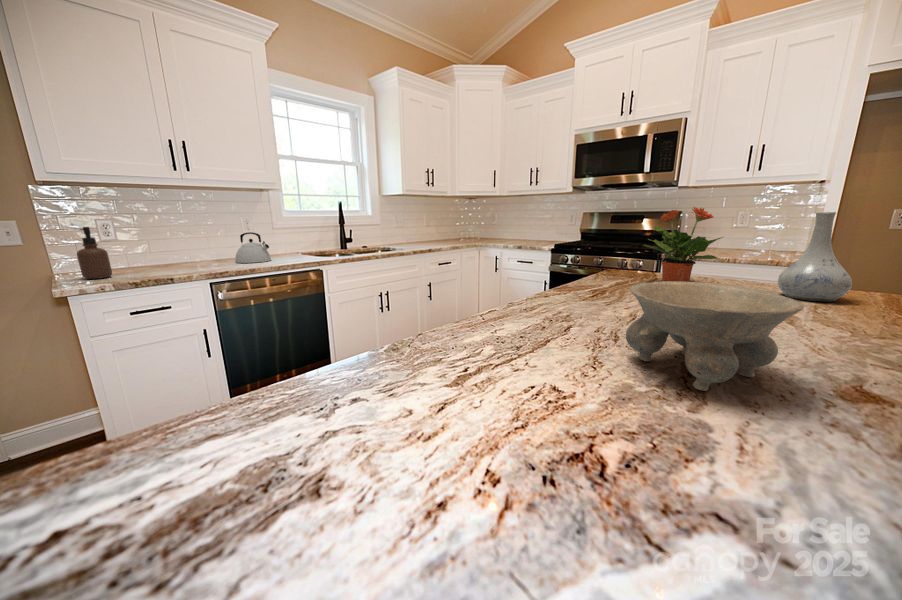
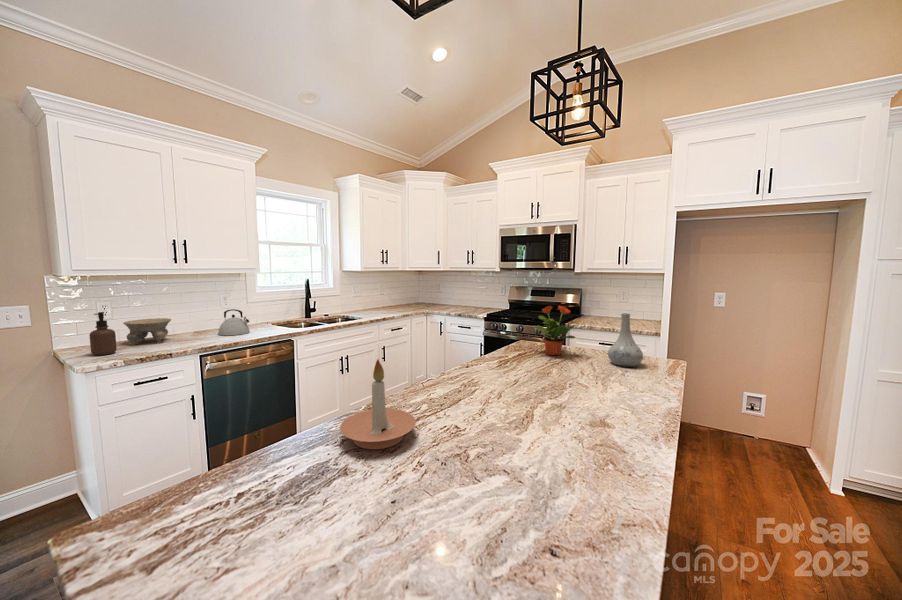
candle holder: none [326,246,477,430] -> present [340,359,416,449]
bowl: present [626,281,804,391] -> present [123,318,171,345]

